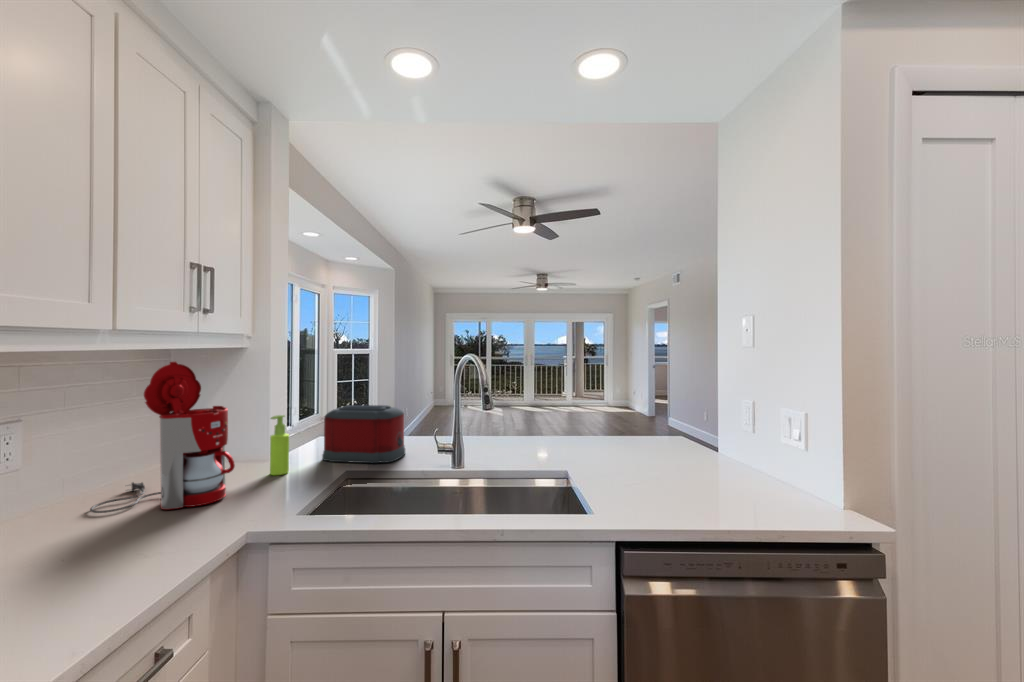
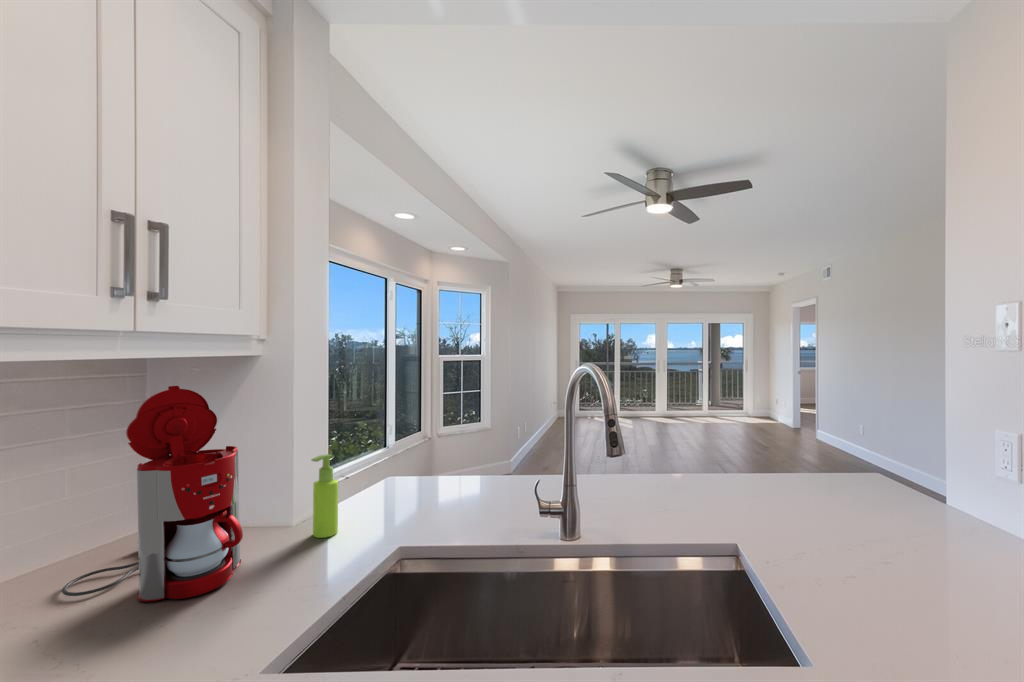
toaster: present [322,405,405,463] -> none [389,437,497,527]

